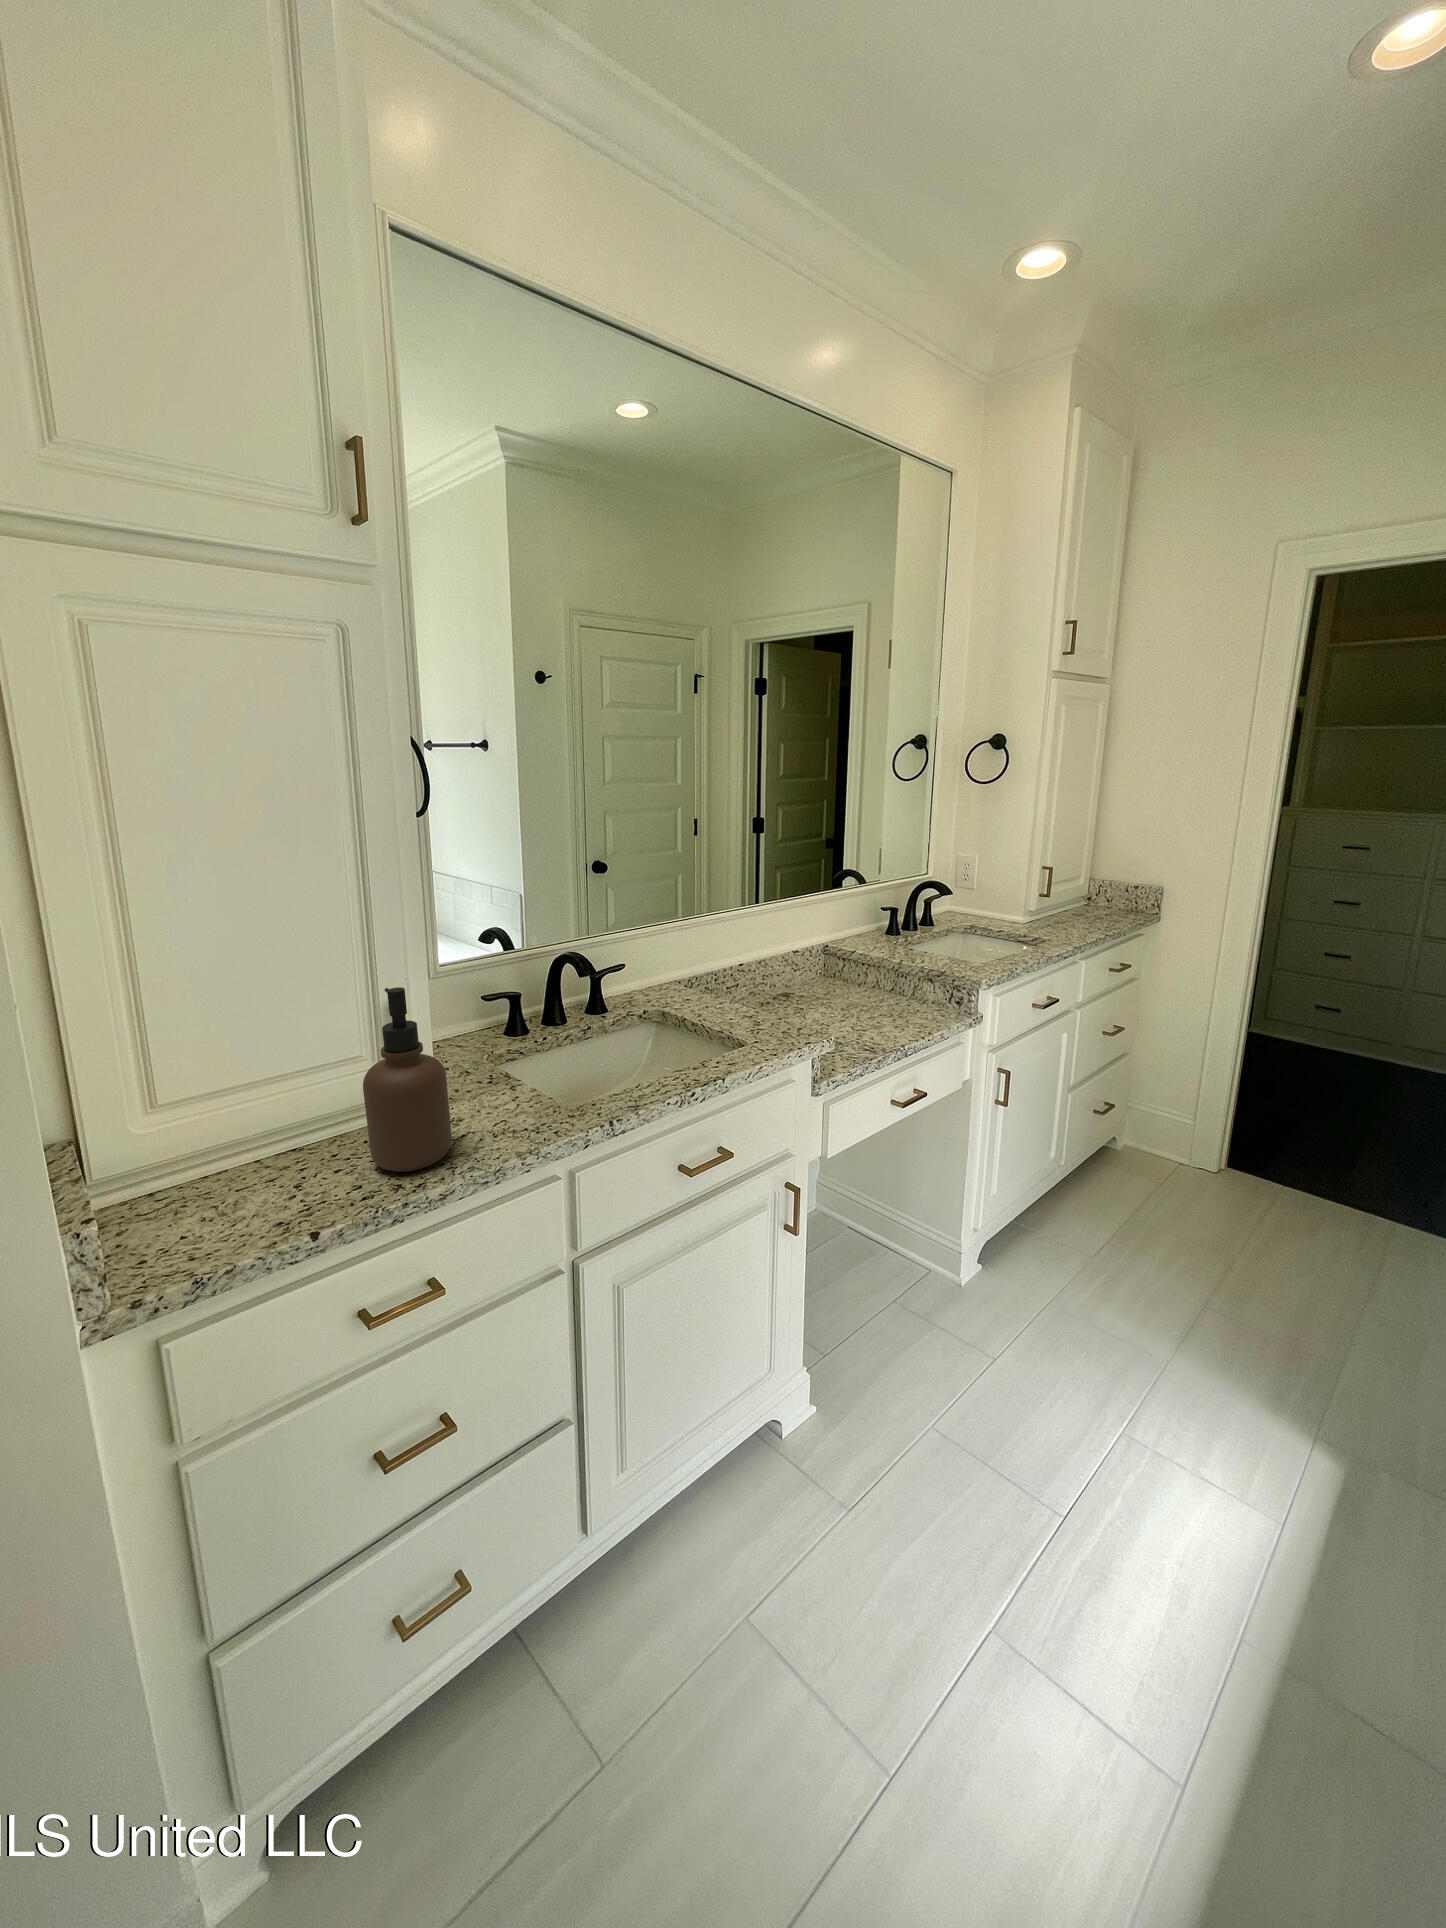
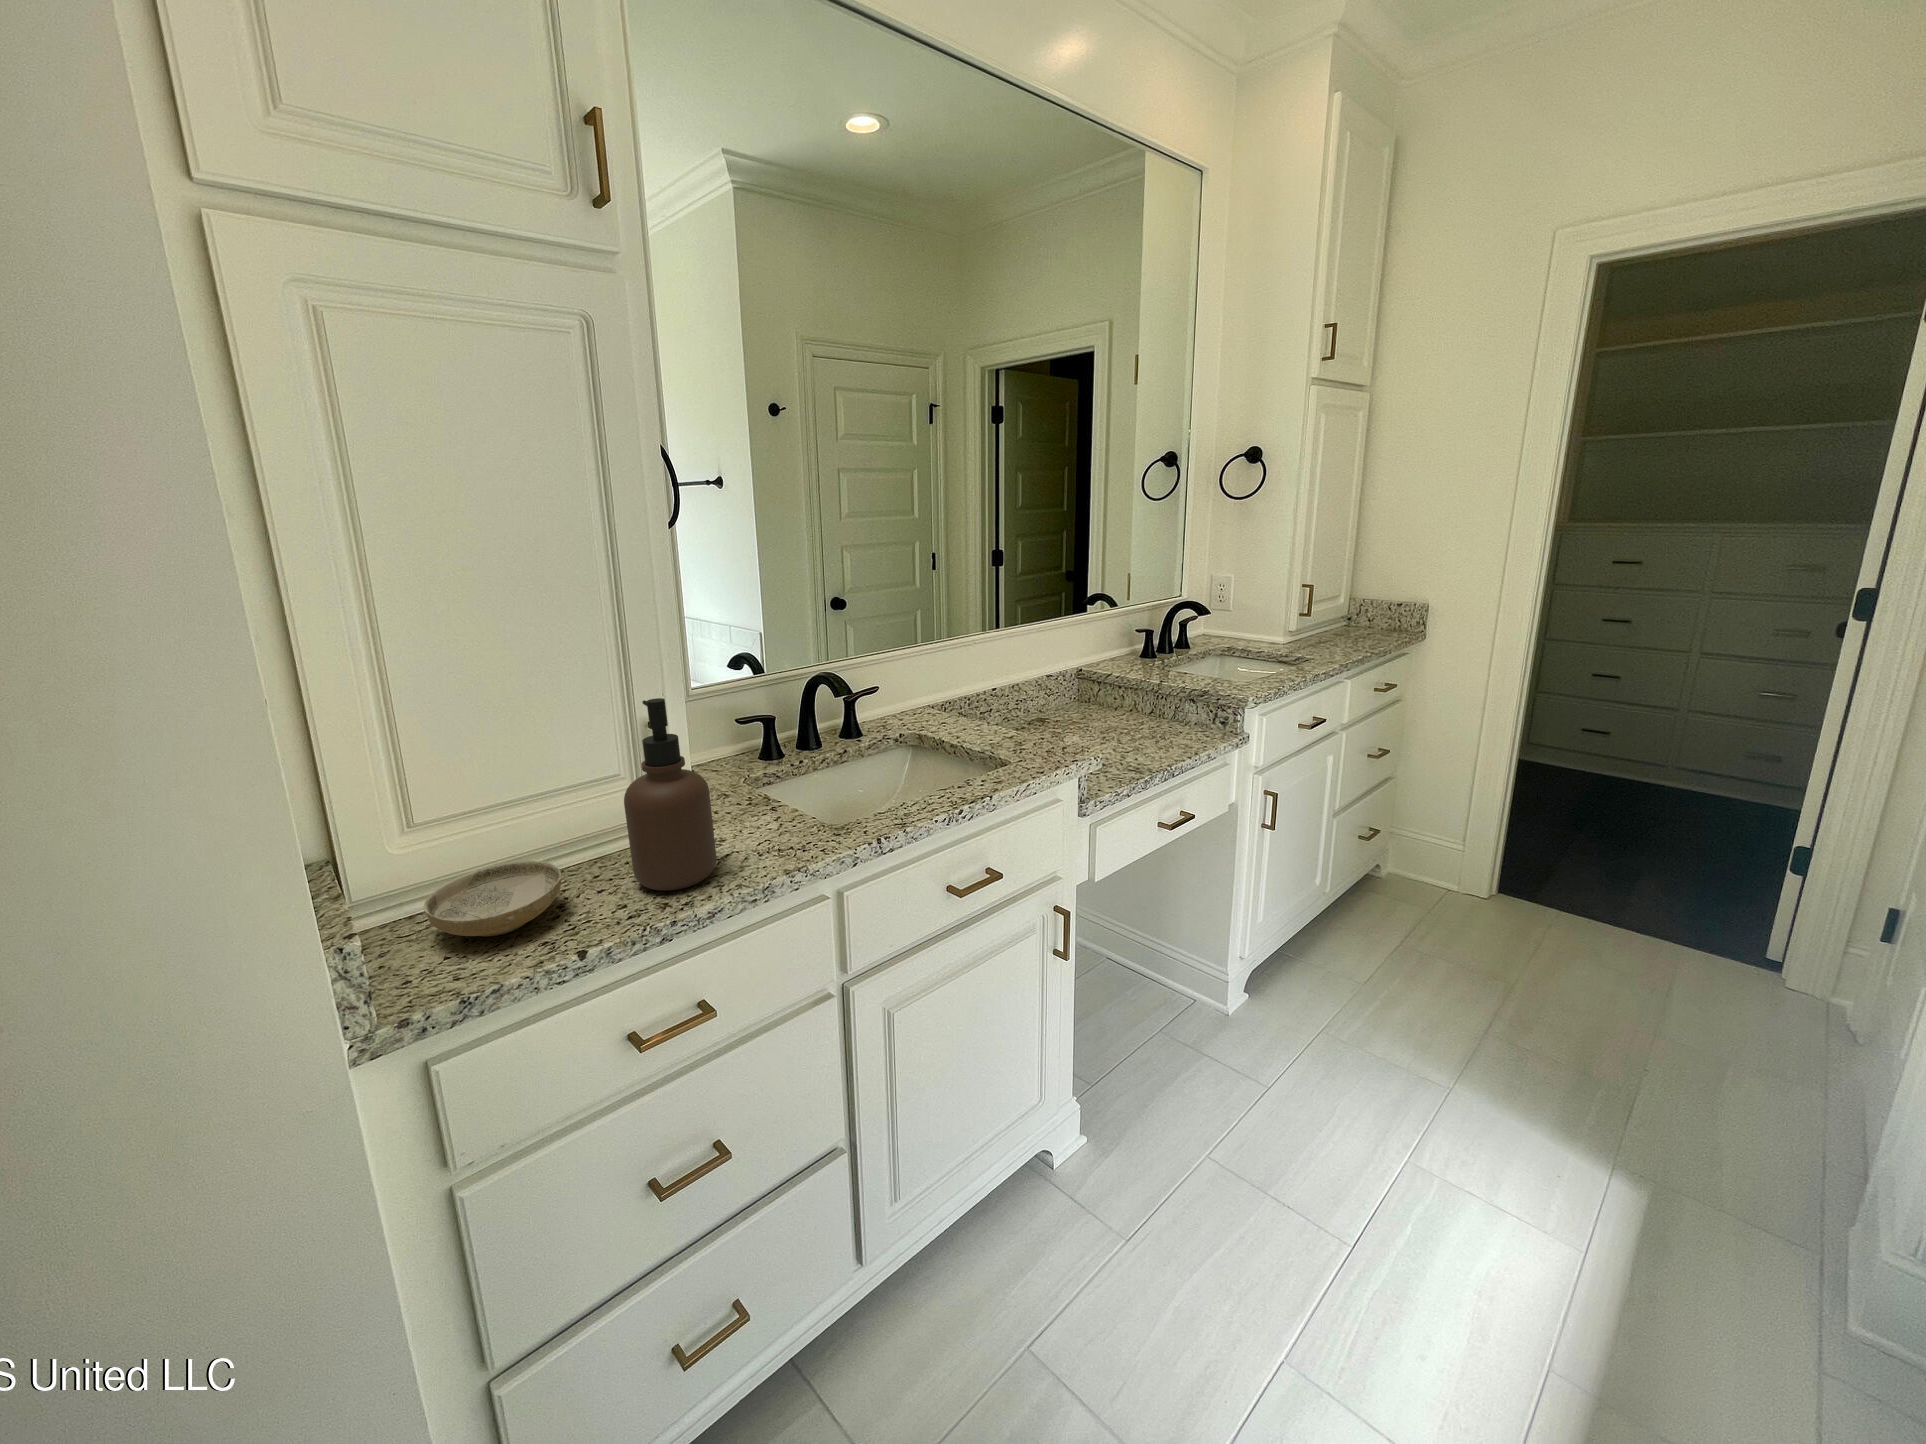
ceramic bowl: none [163,1140,299,1216] -> present [424,861,561,936]

